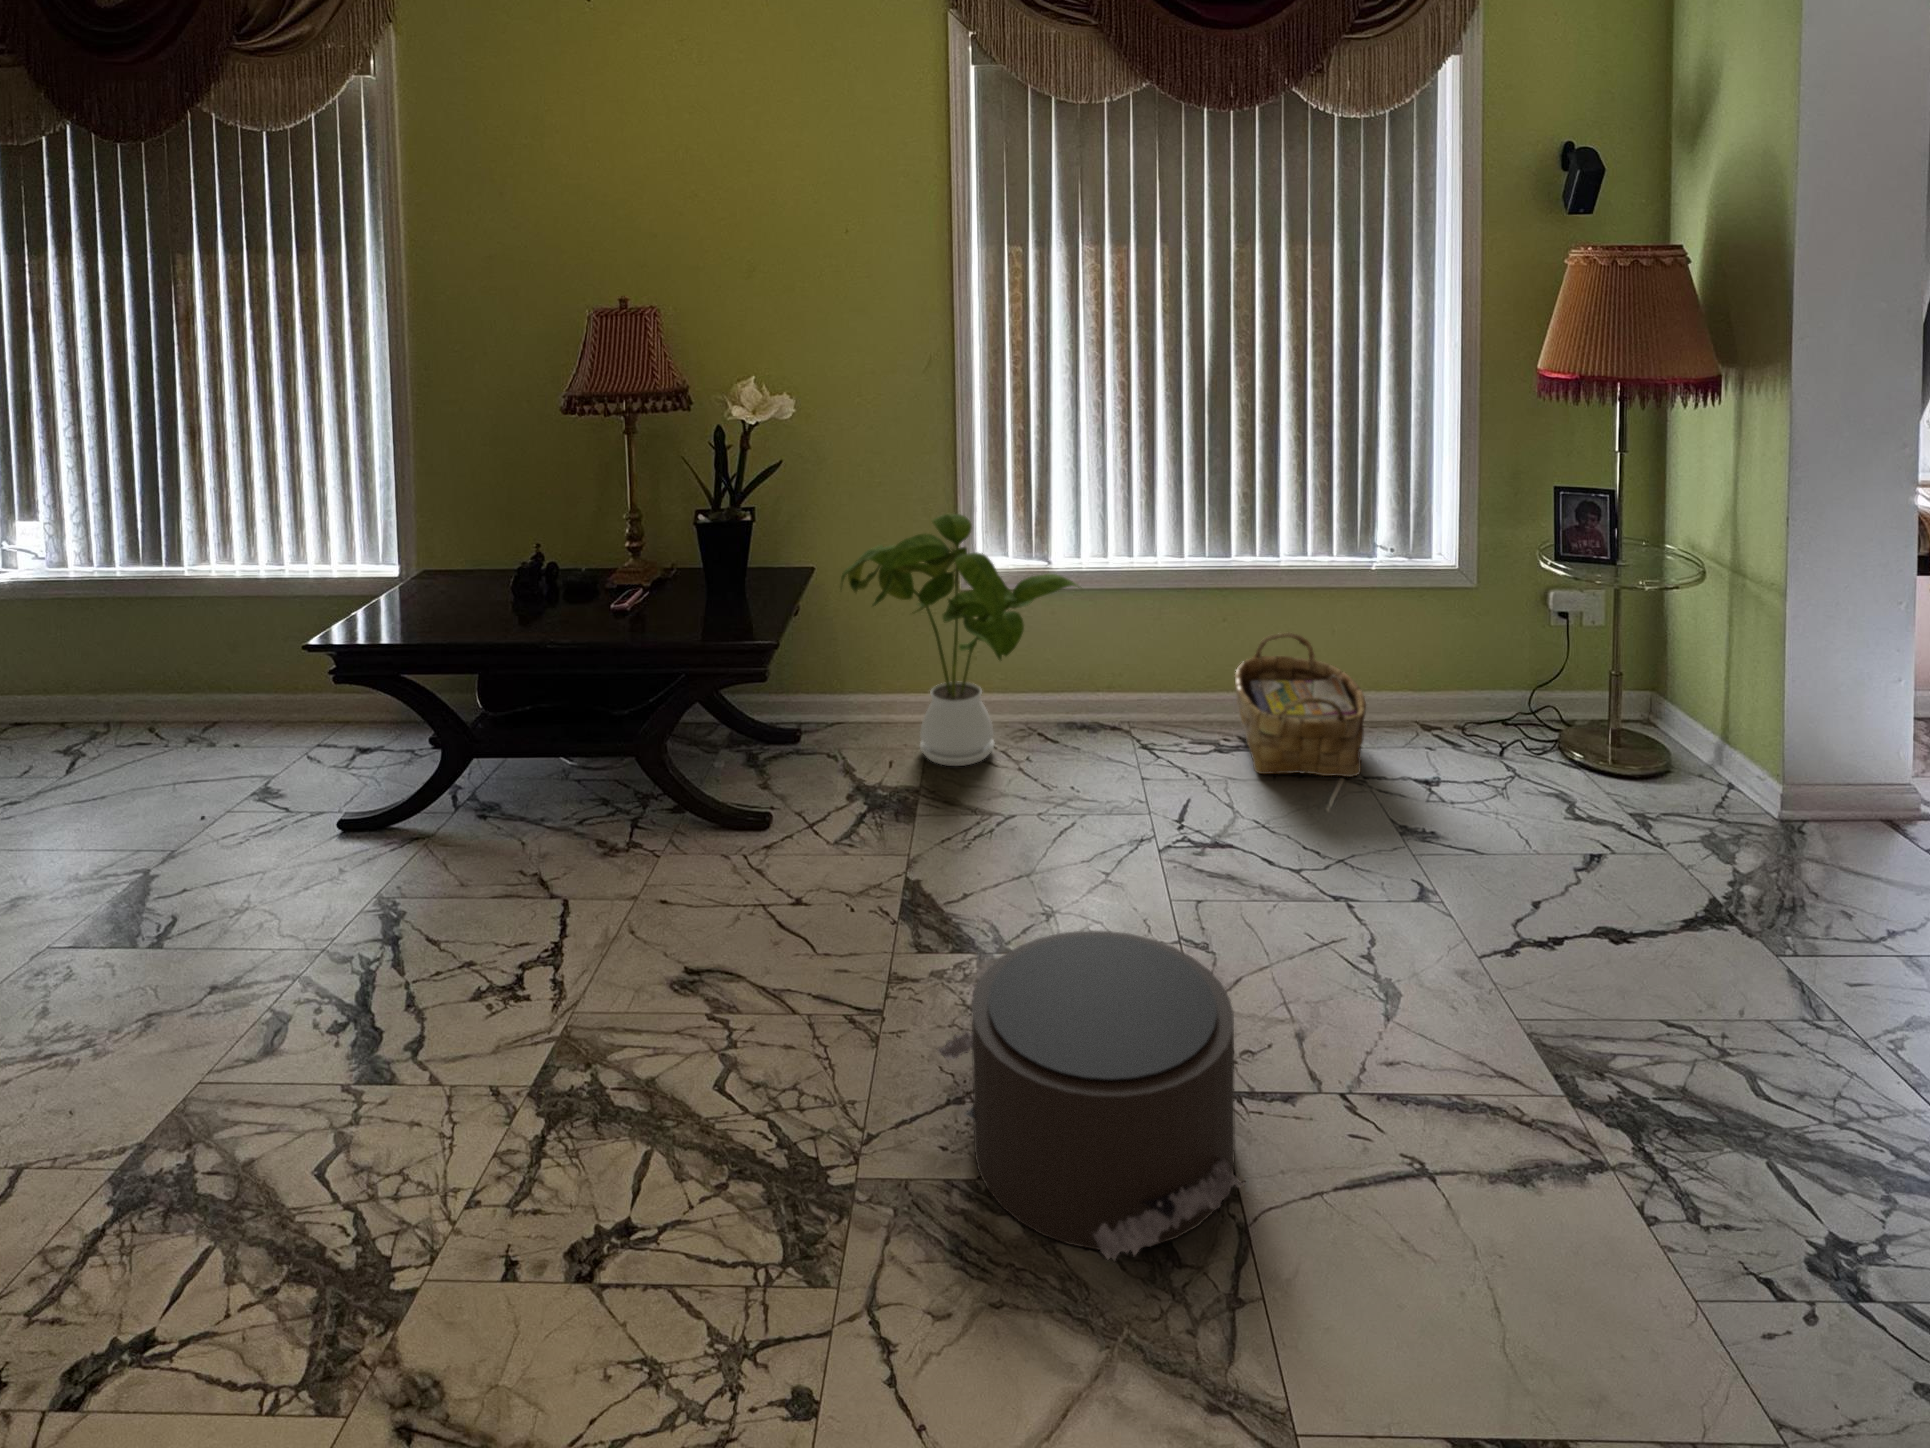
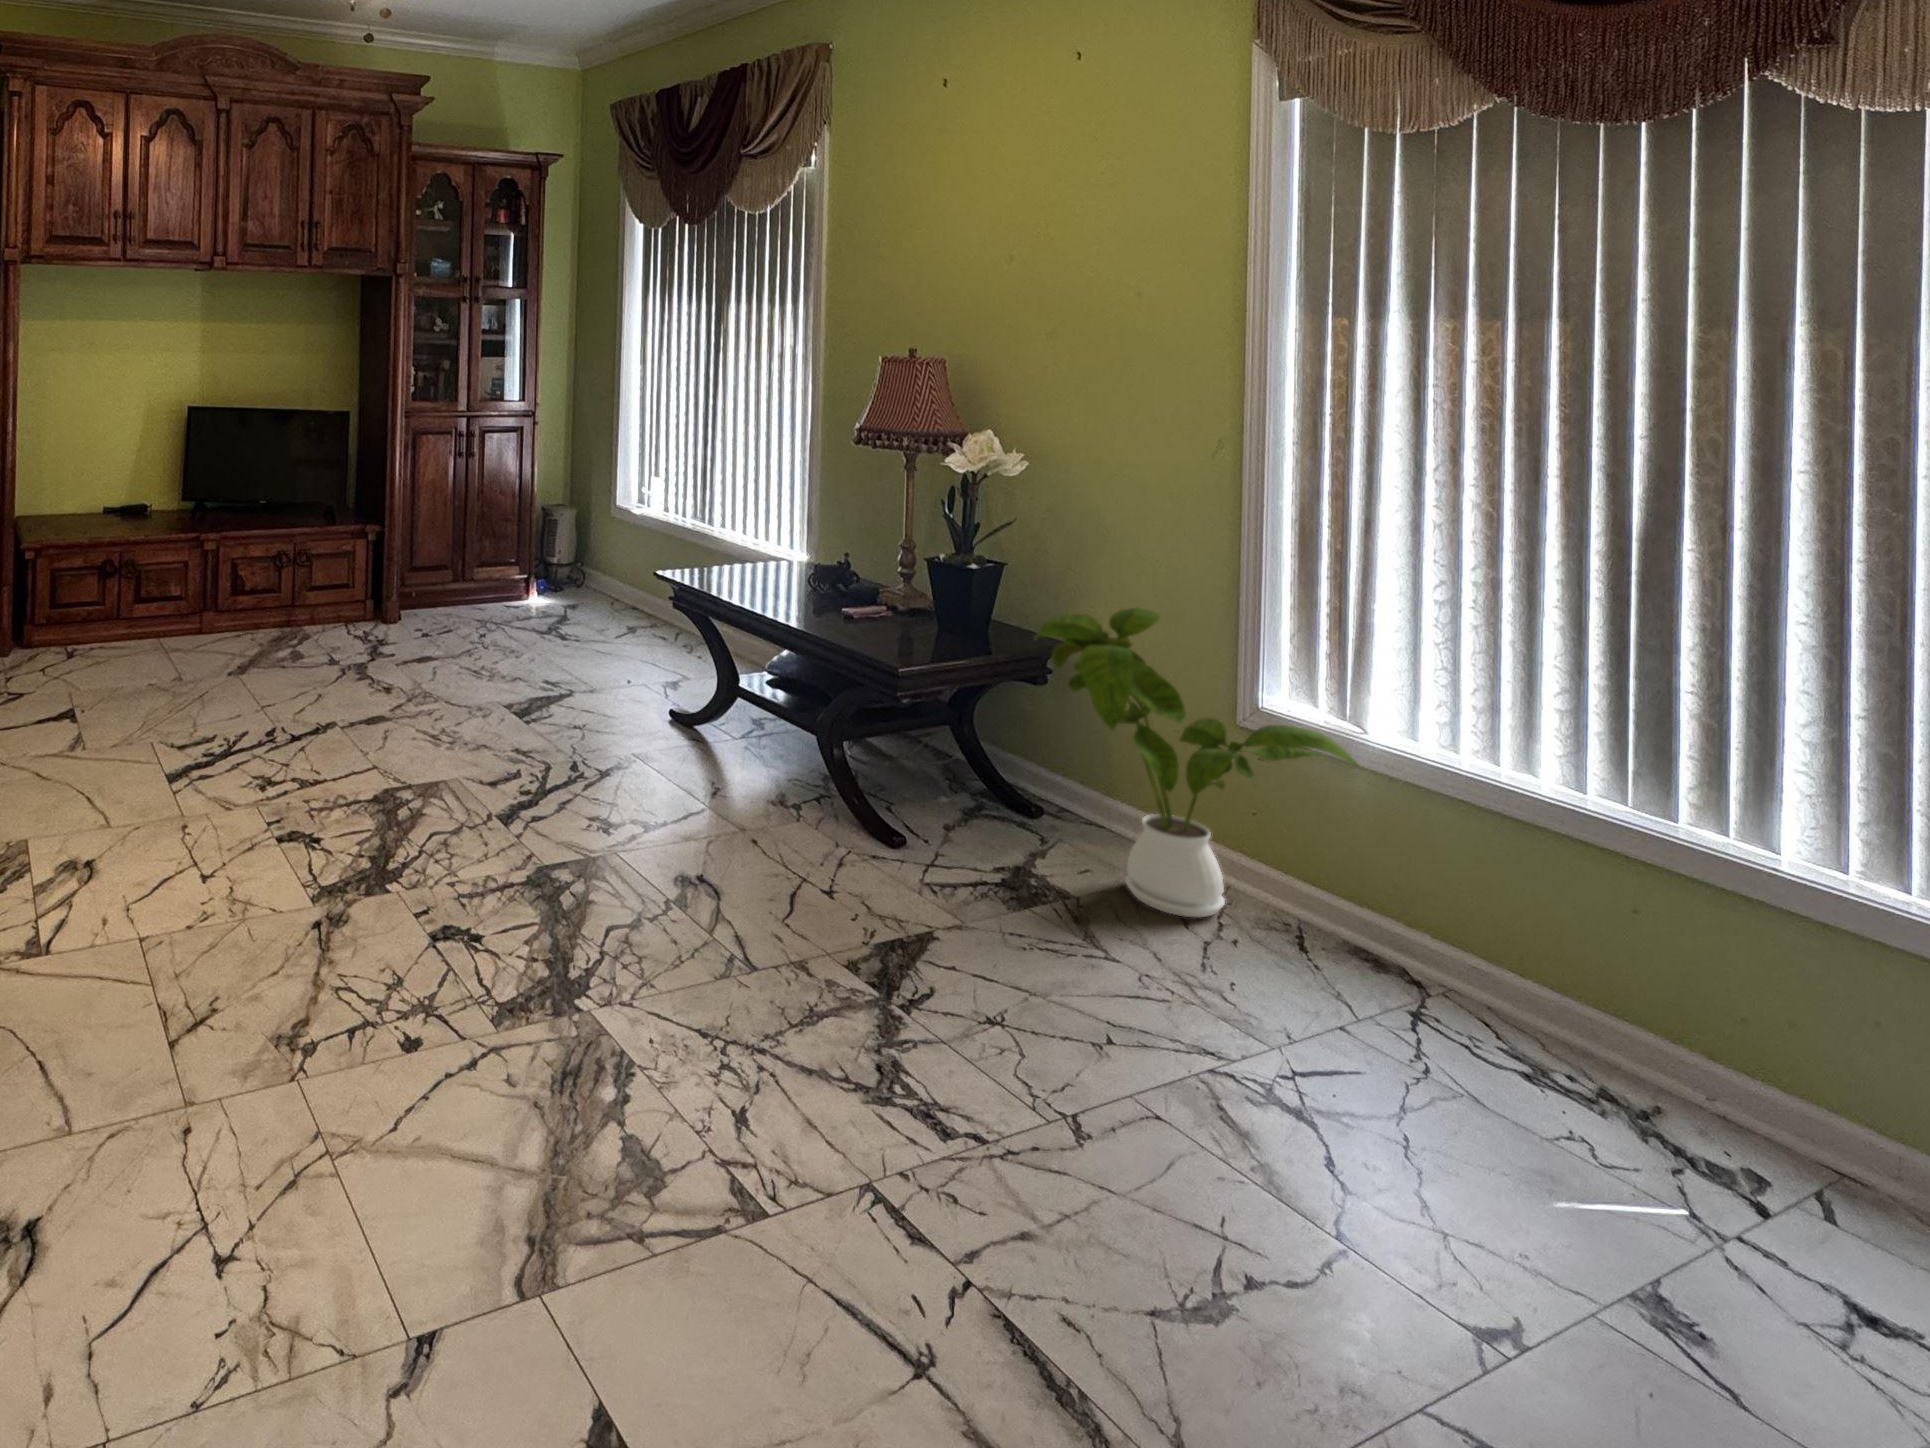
woven basket: present [1235,633,1366,777] -> none [1520,957,1823,1220]
pouf: present [938,931,1245,1260] -> none [577,925,873,1213]

